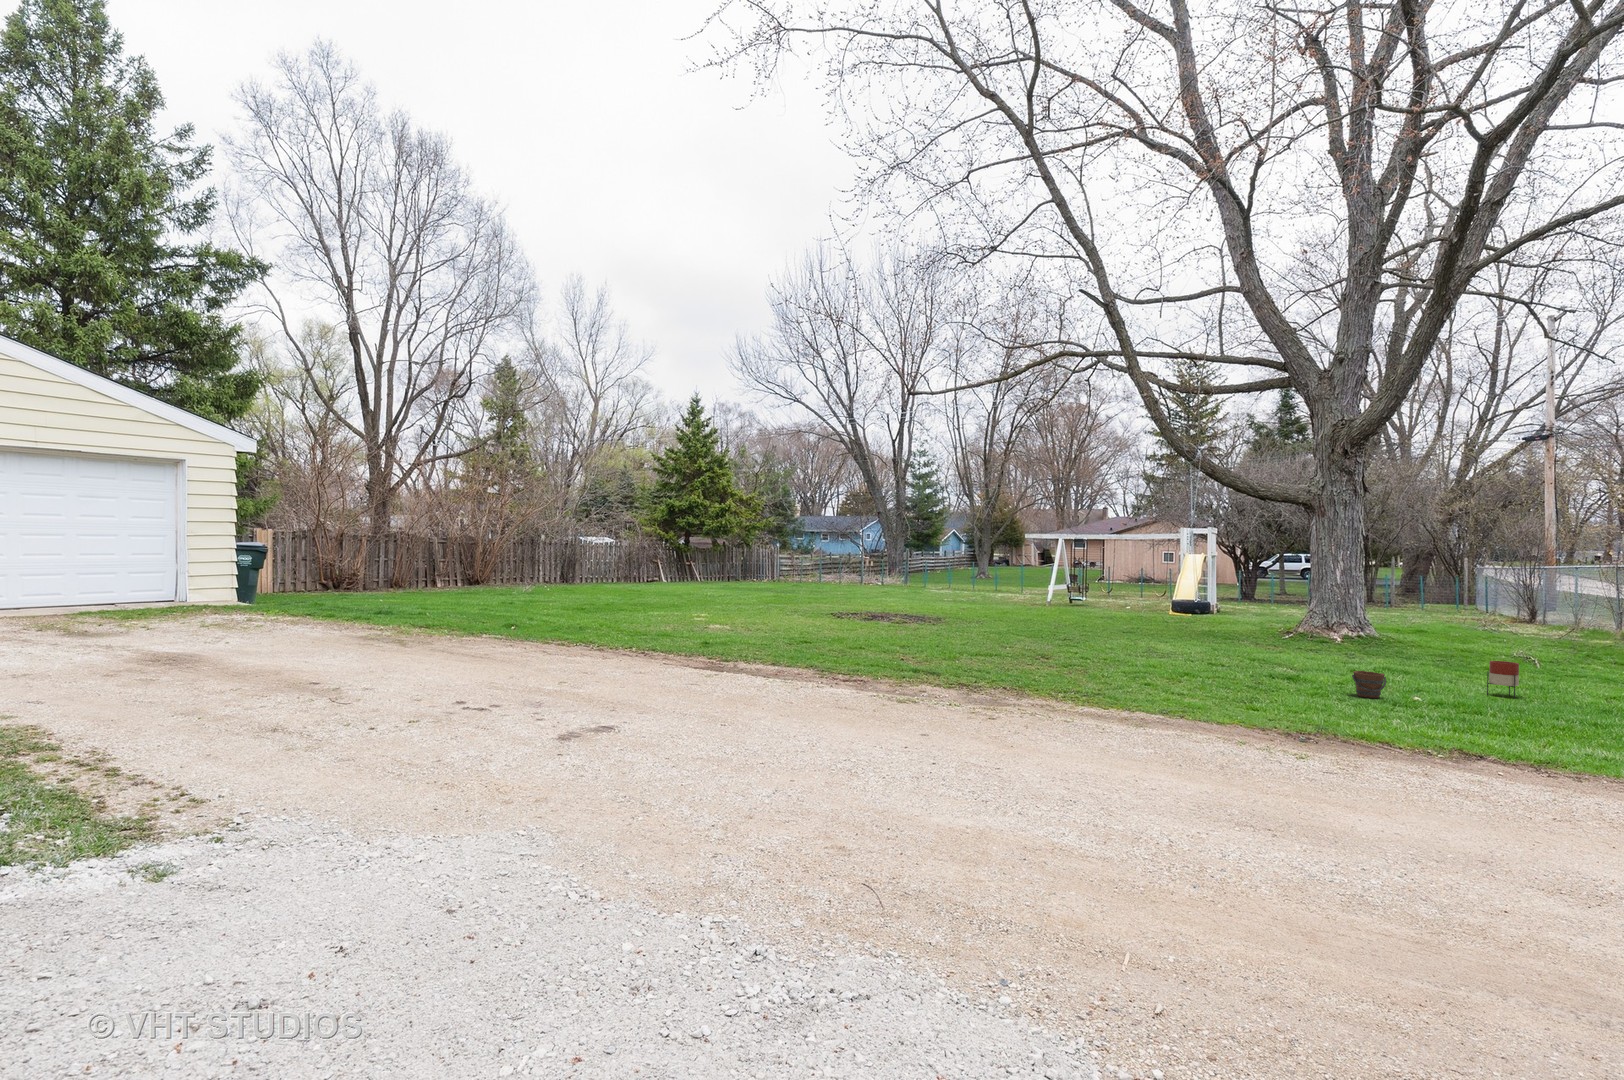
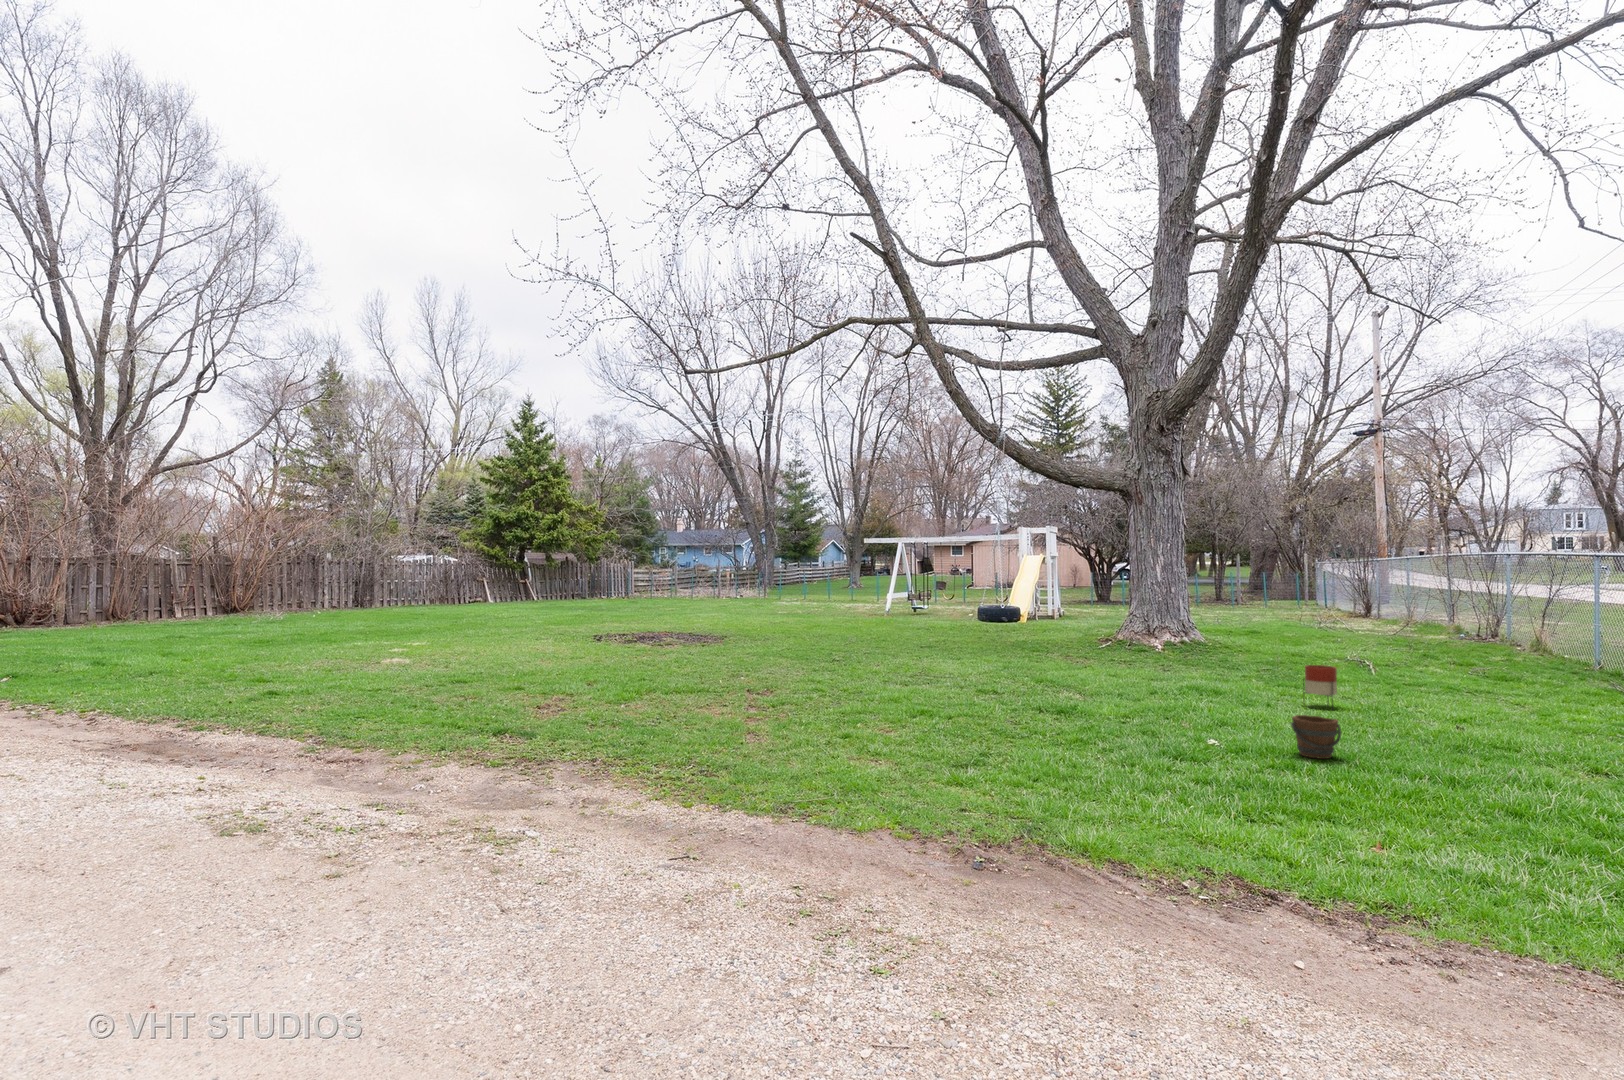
bucket: present [1352,671,1386,698] -> present [1291,715,1341,759]

